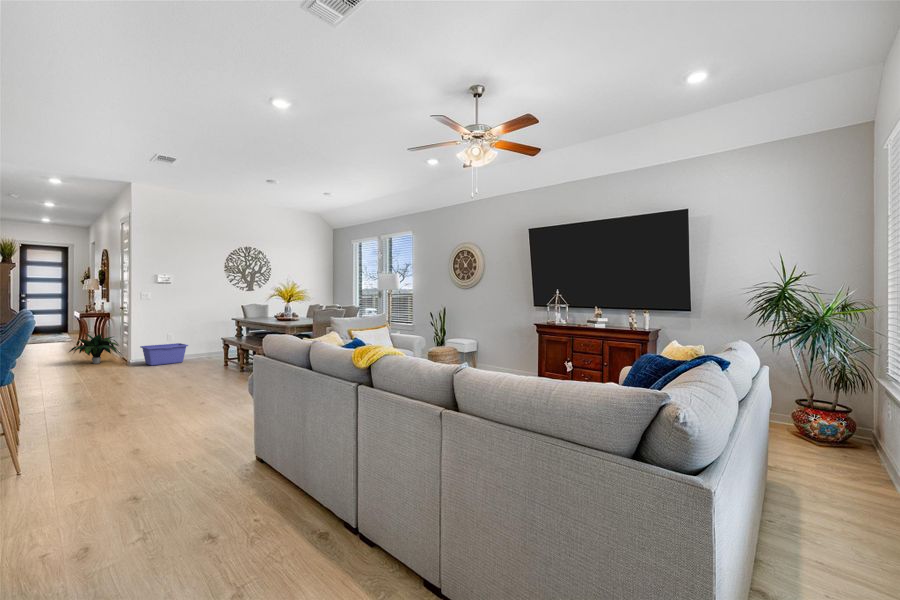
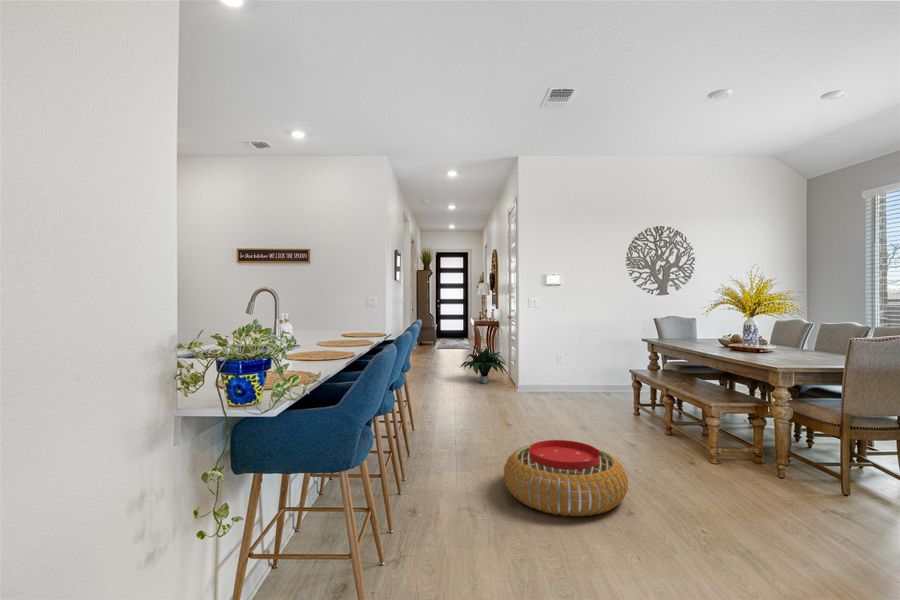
storage bin: present [140,343,188,365] -> none [526,367,582,396]
pouf: none [123,375,206,411] -> present [504,440,628,516]

